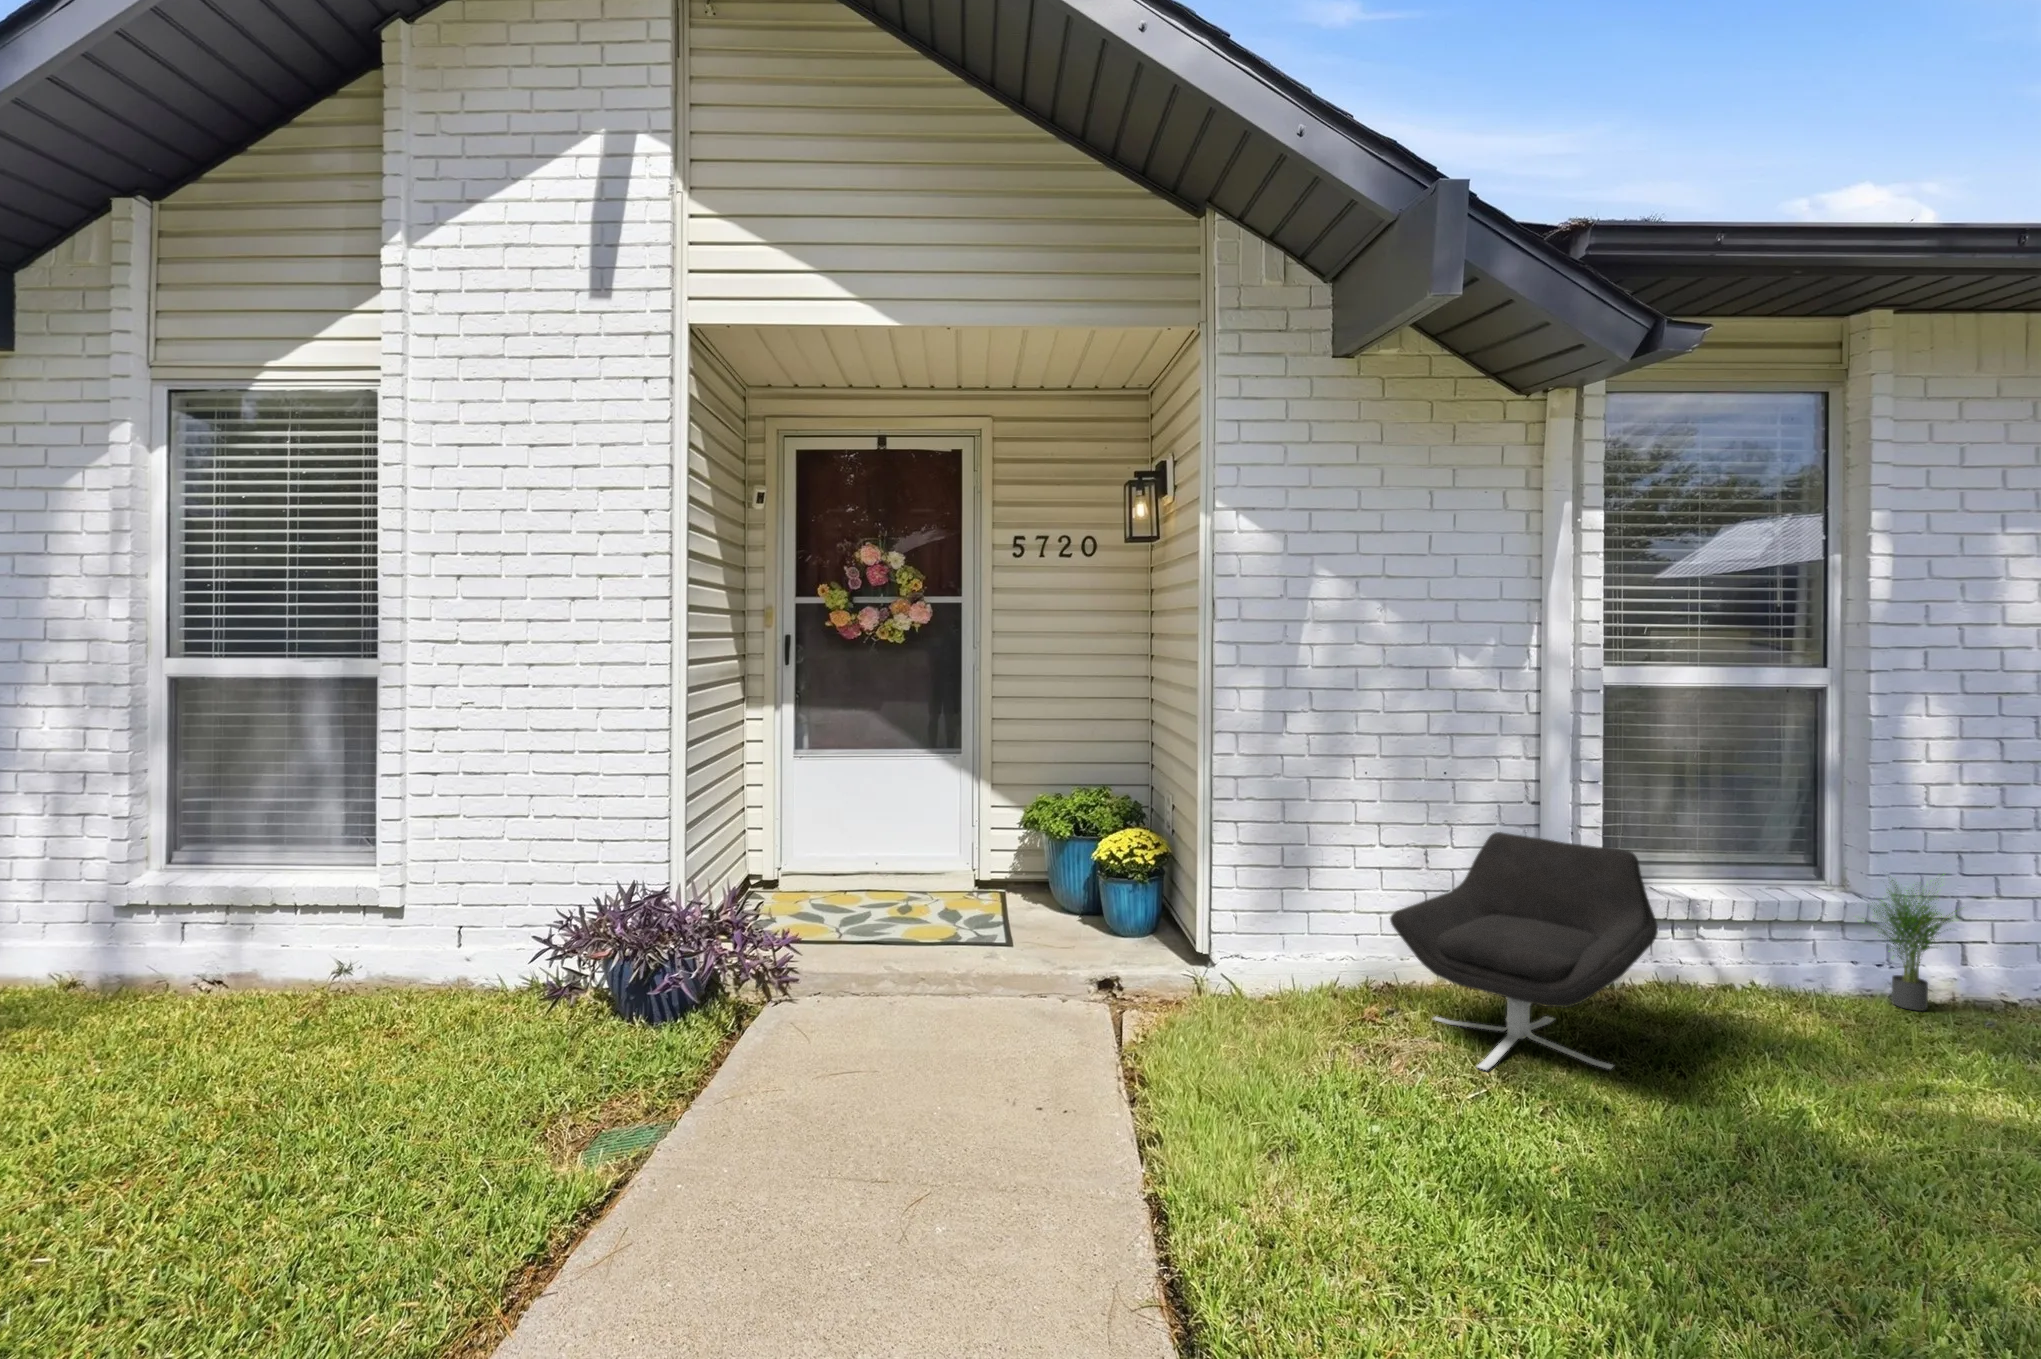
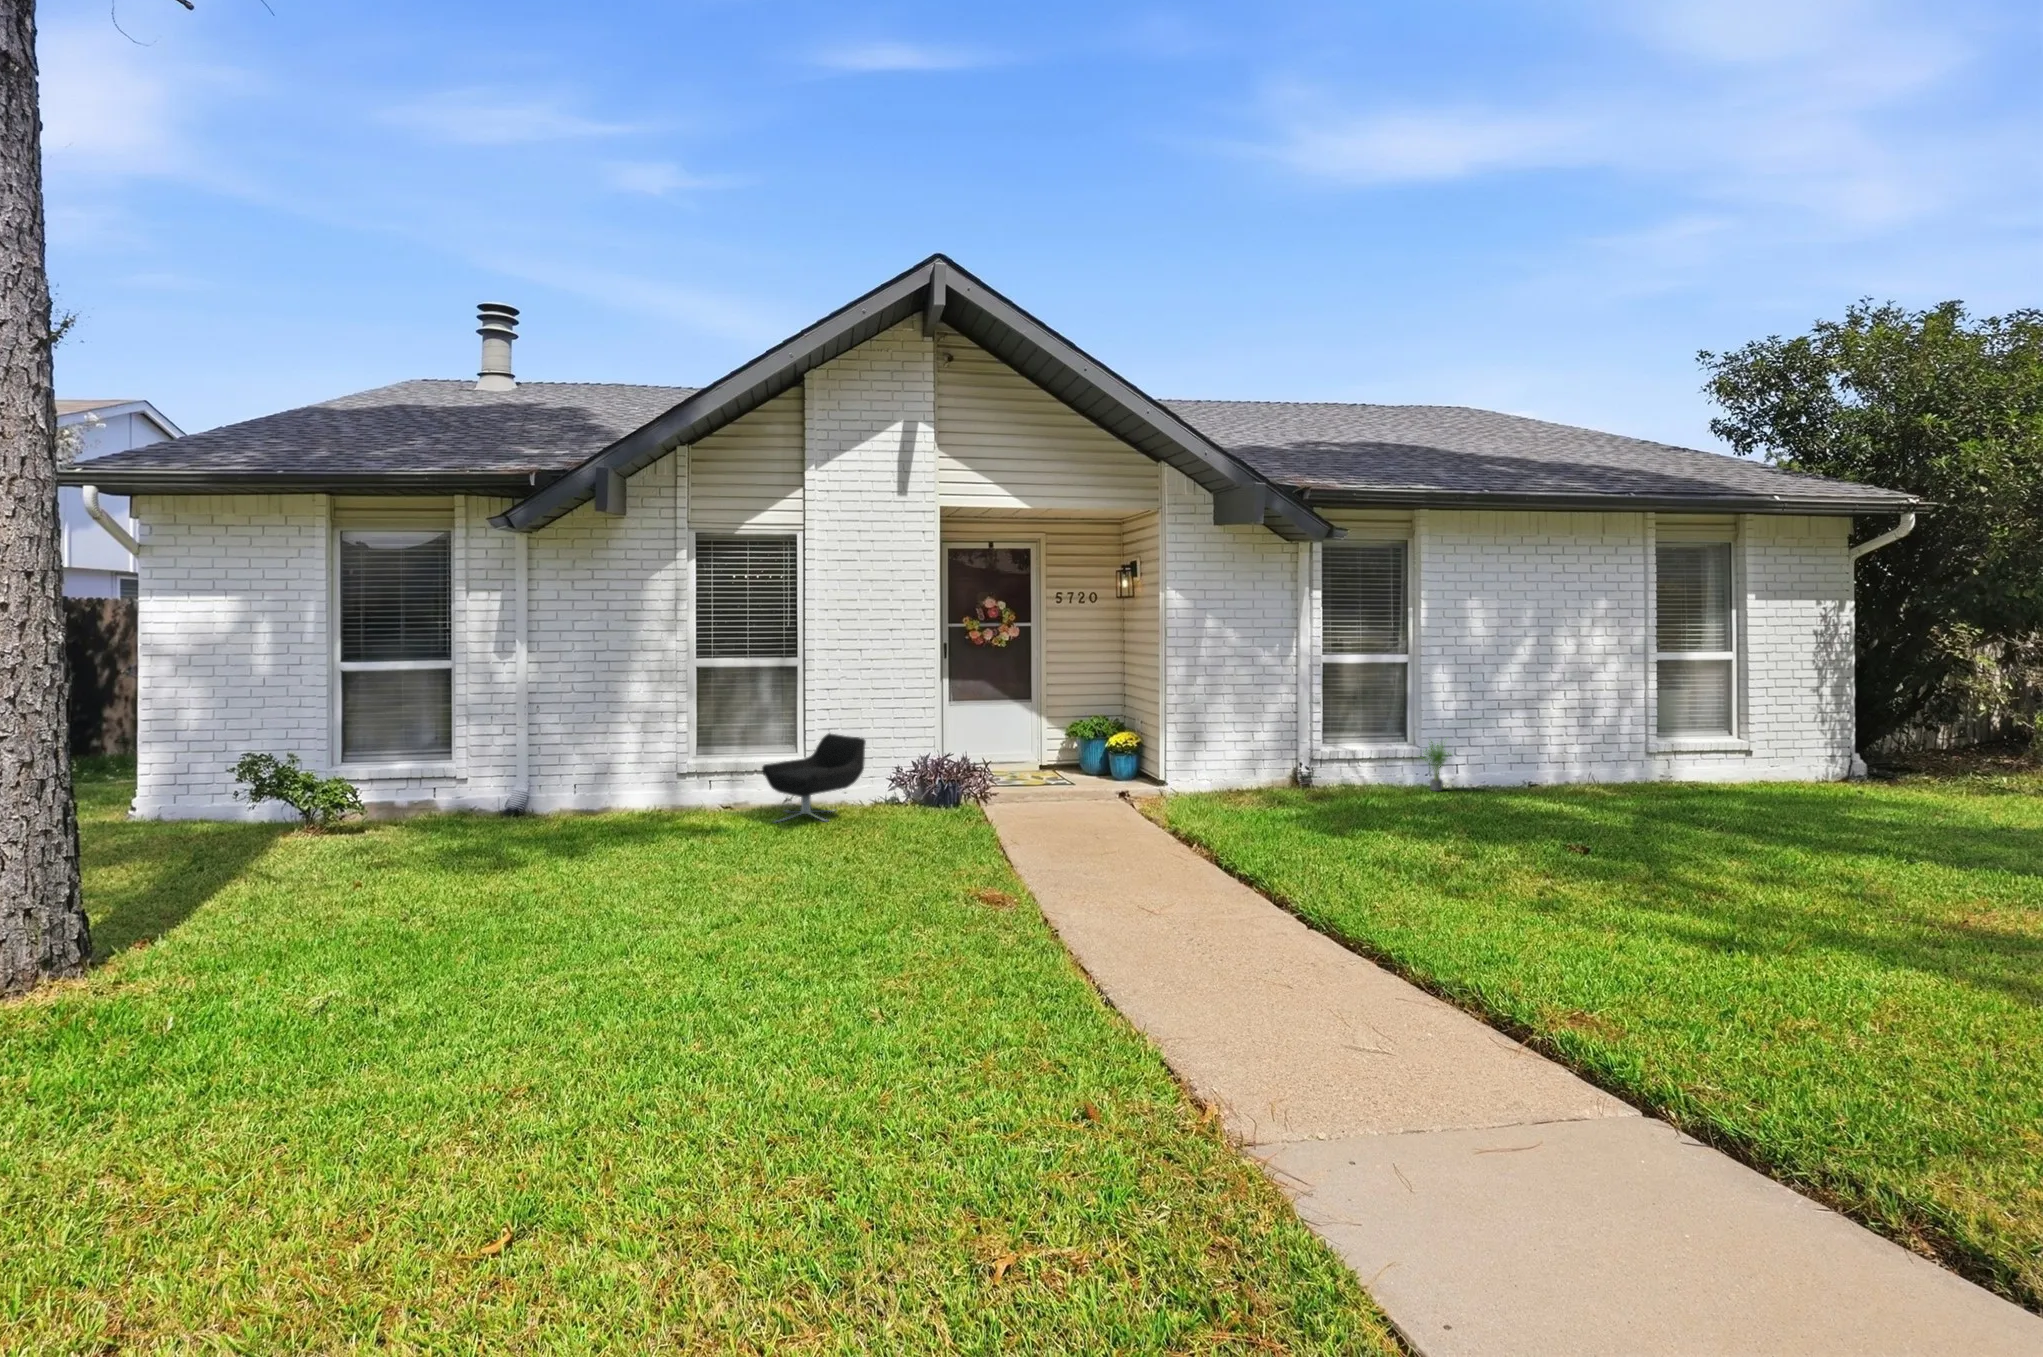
lounge chair: present [1390,832,1658,1071] -> present [762,733,866,821]

